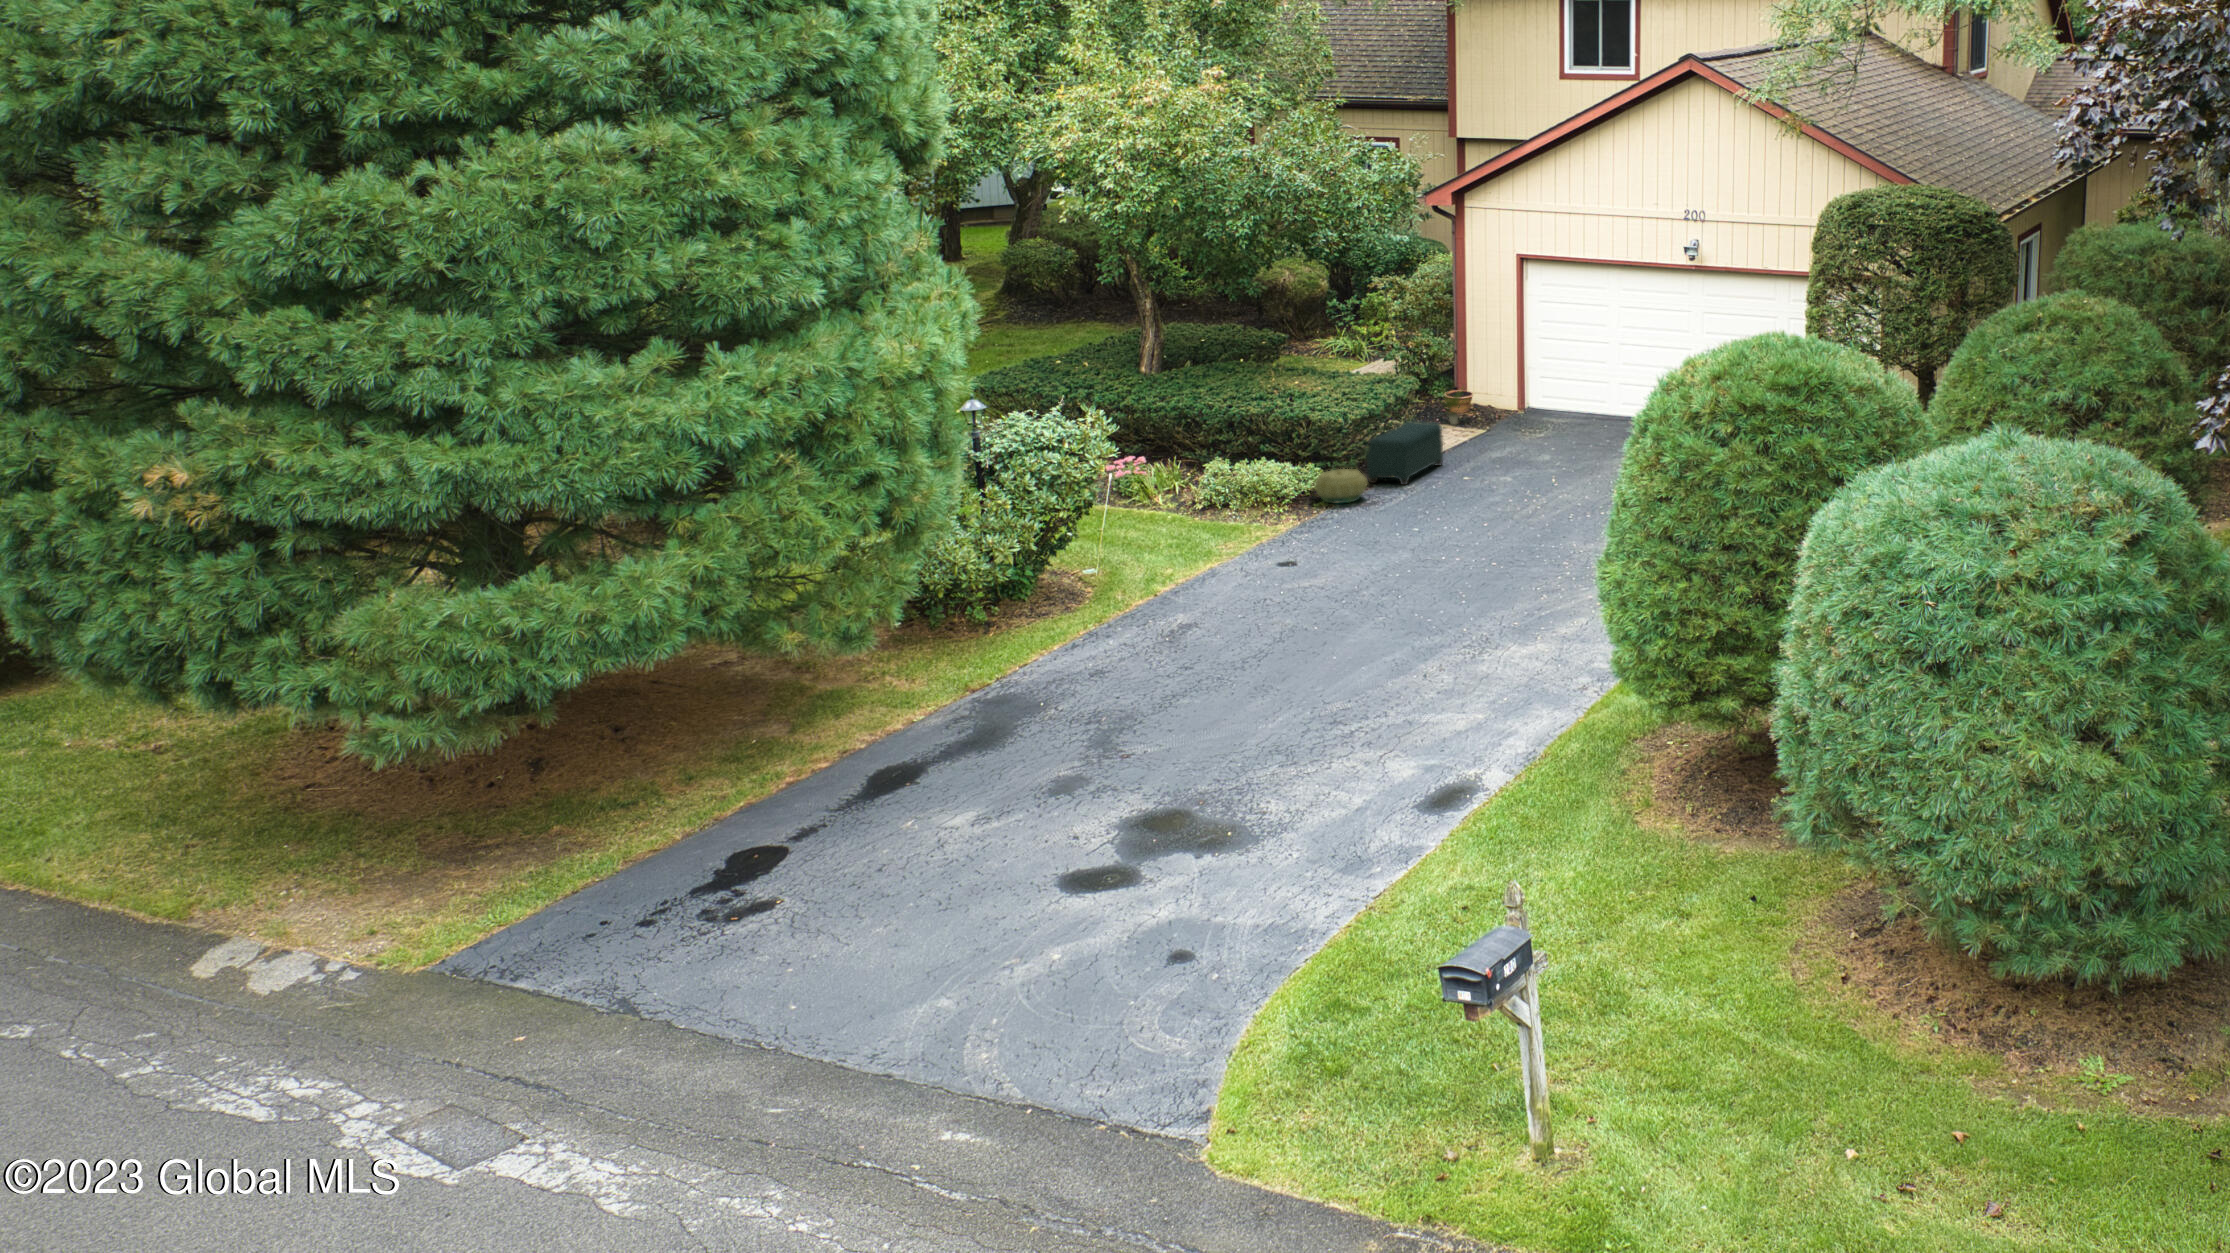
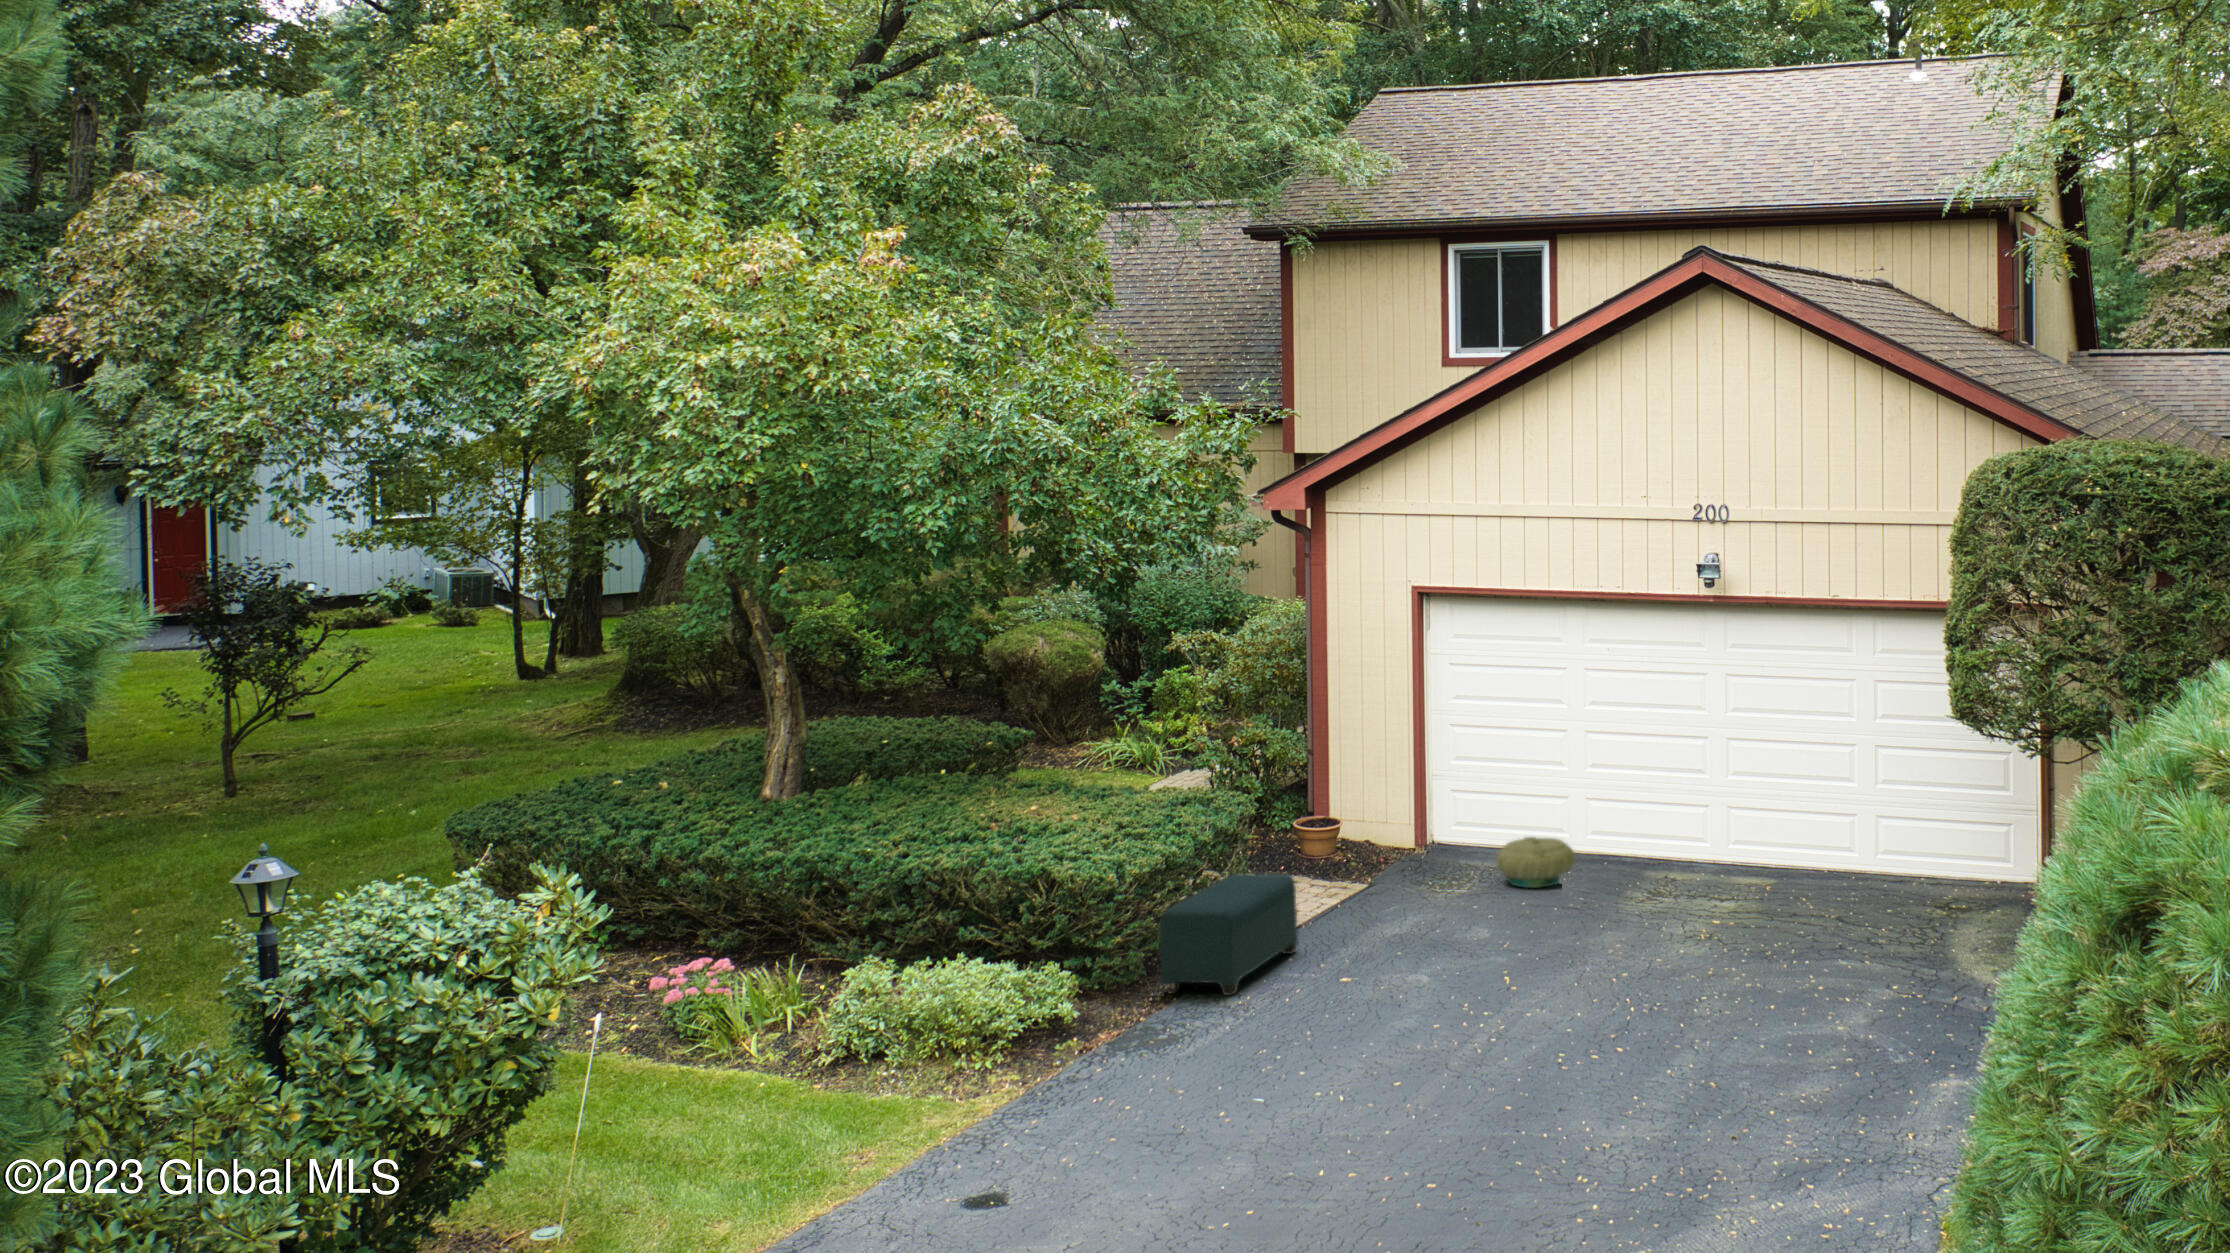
potted plant: present [1443,388,1468,425] -> none [1273,810,1336,878]
basket: present [1314,469,1368,504] -> present [1496,837,1575,888]

